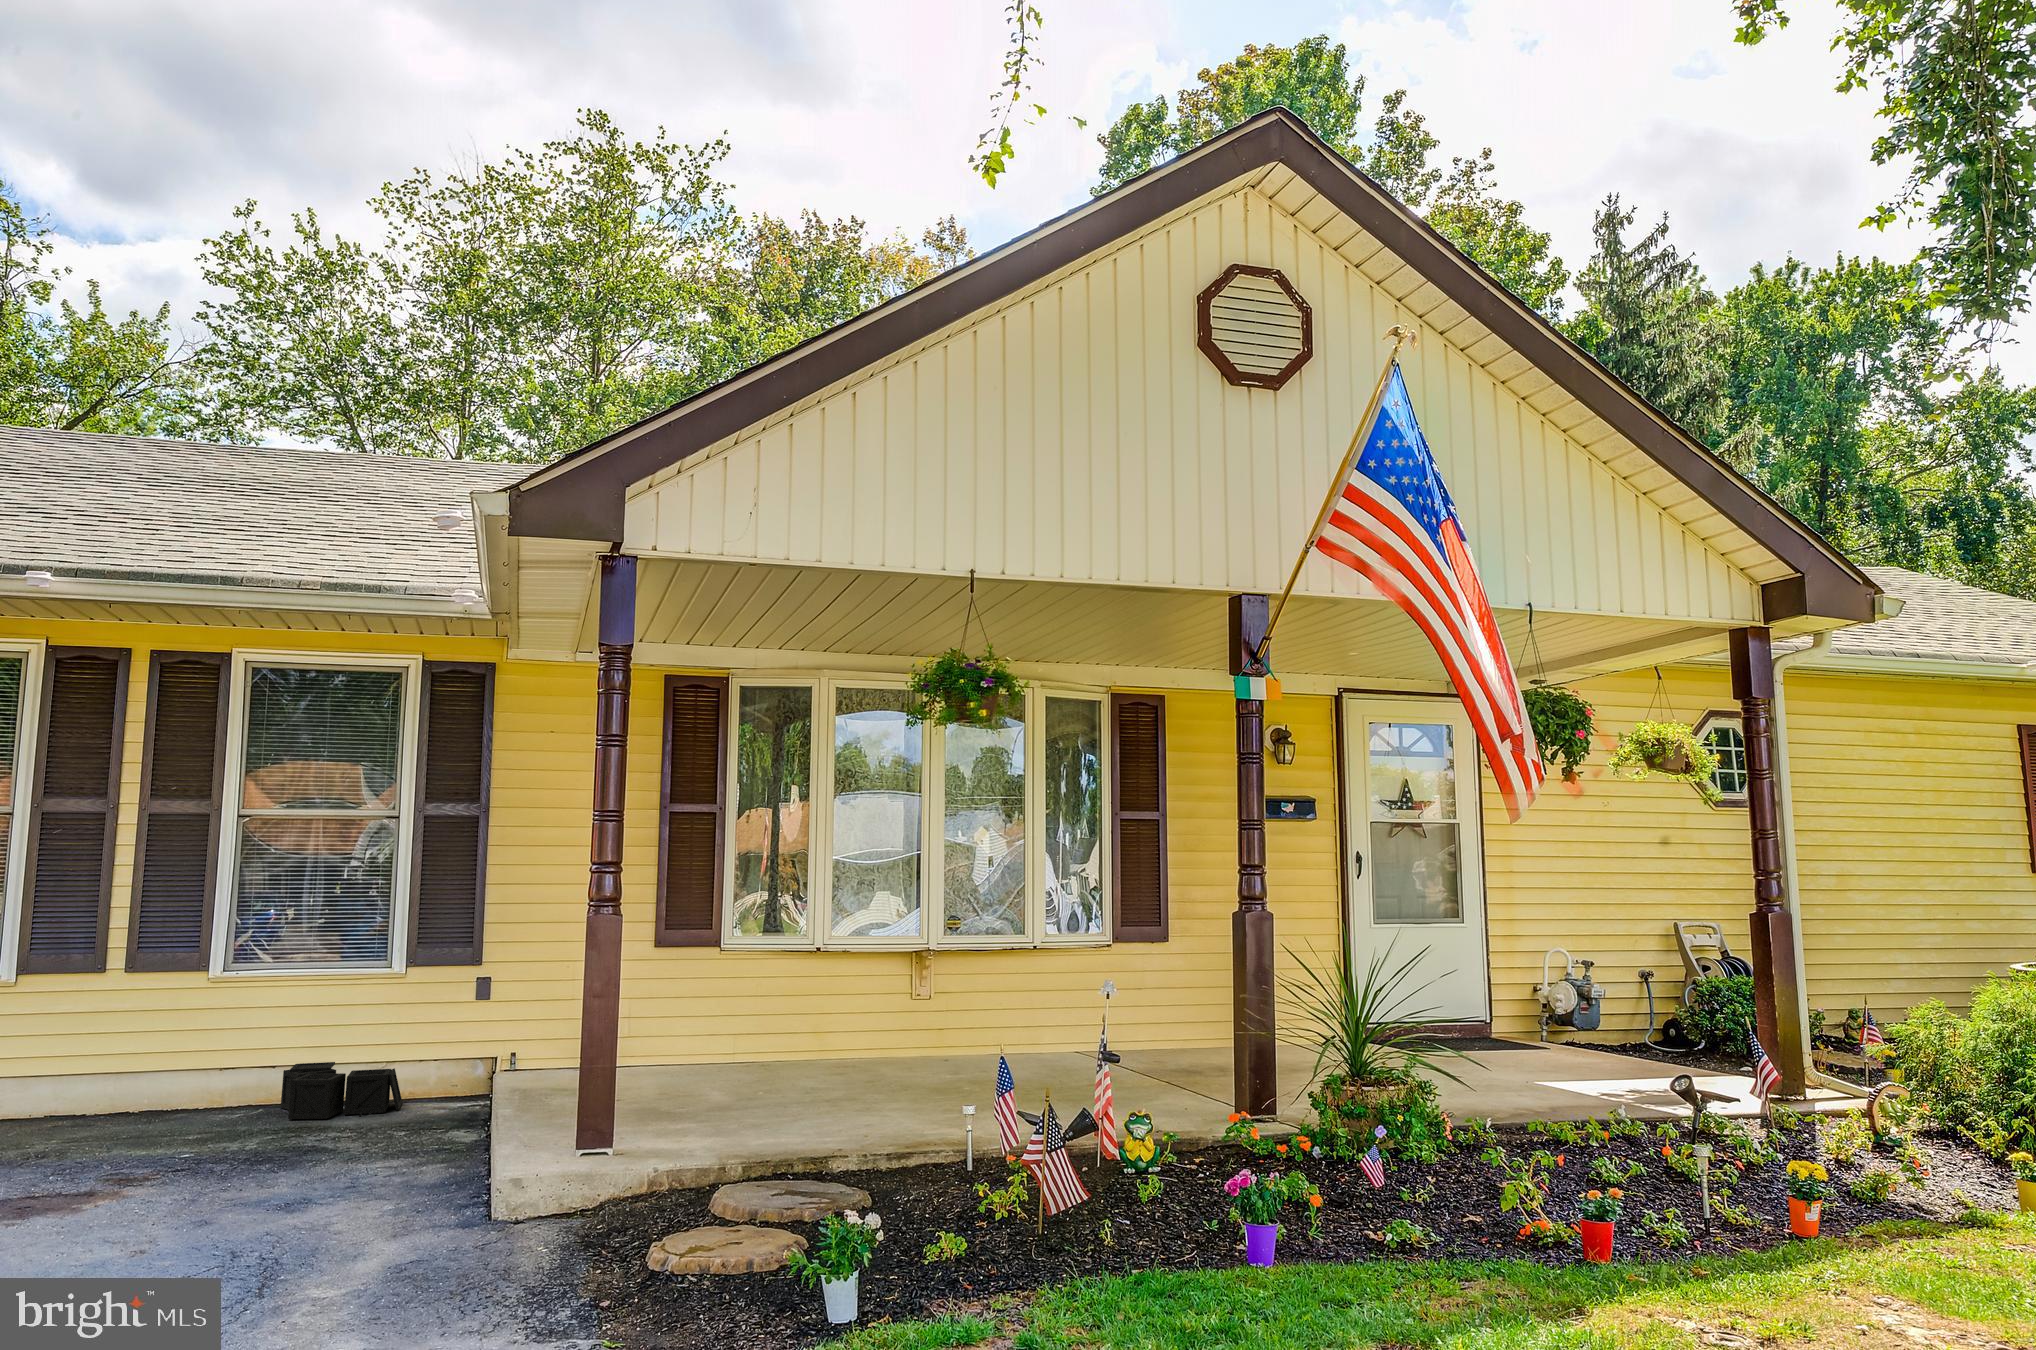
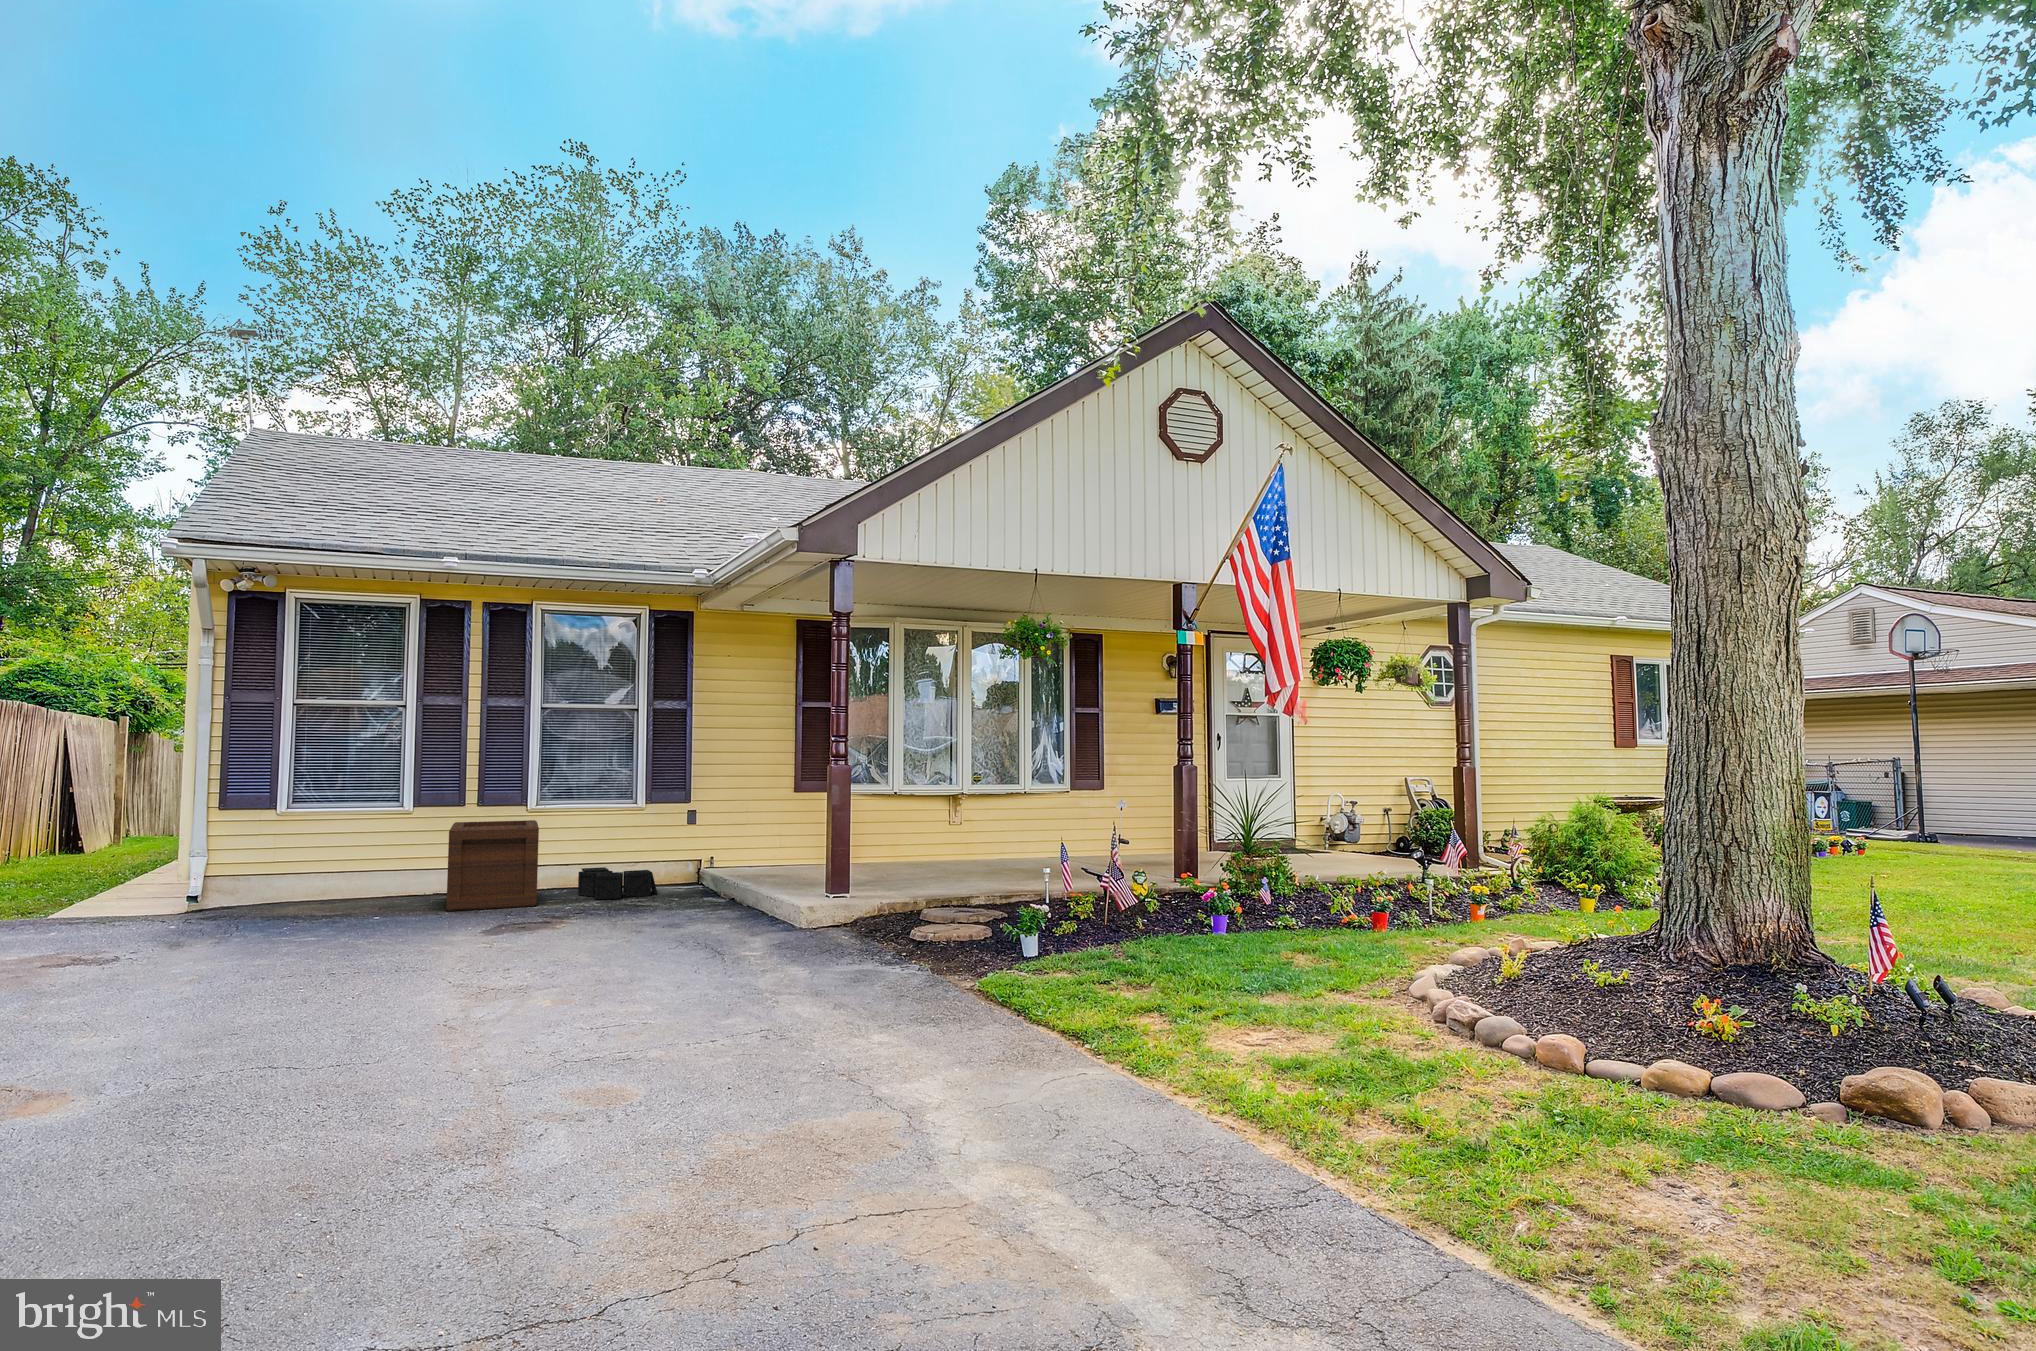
wooden crate: none [29,987,228,1139] -> present [446,820,539,911]

